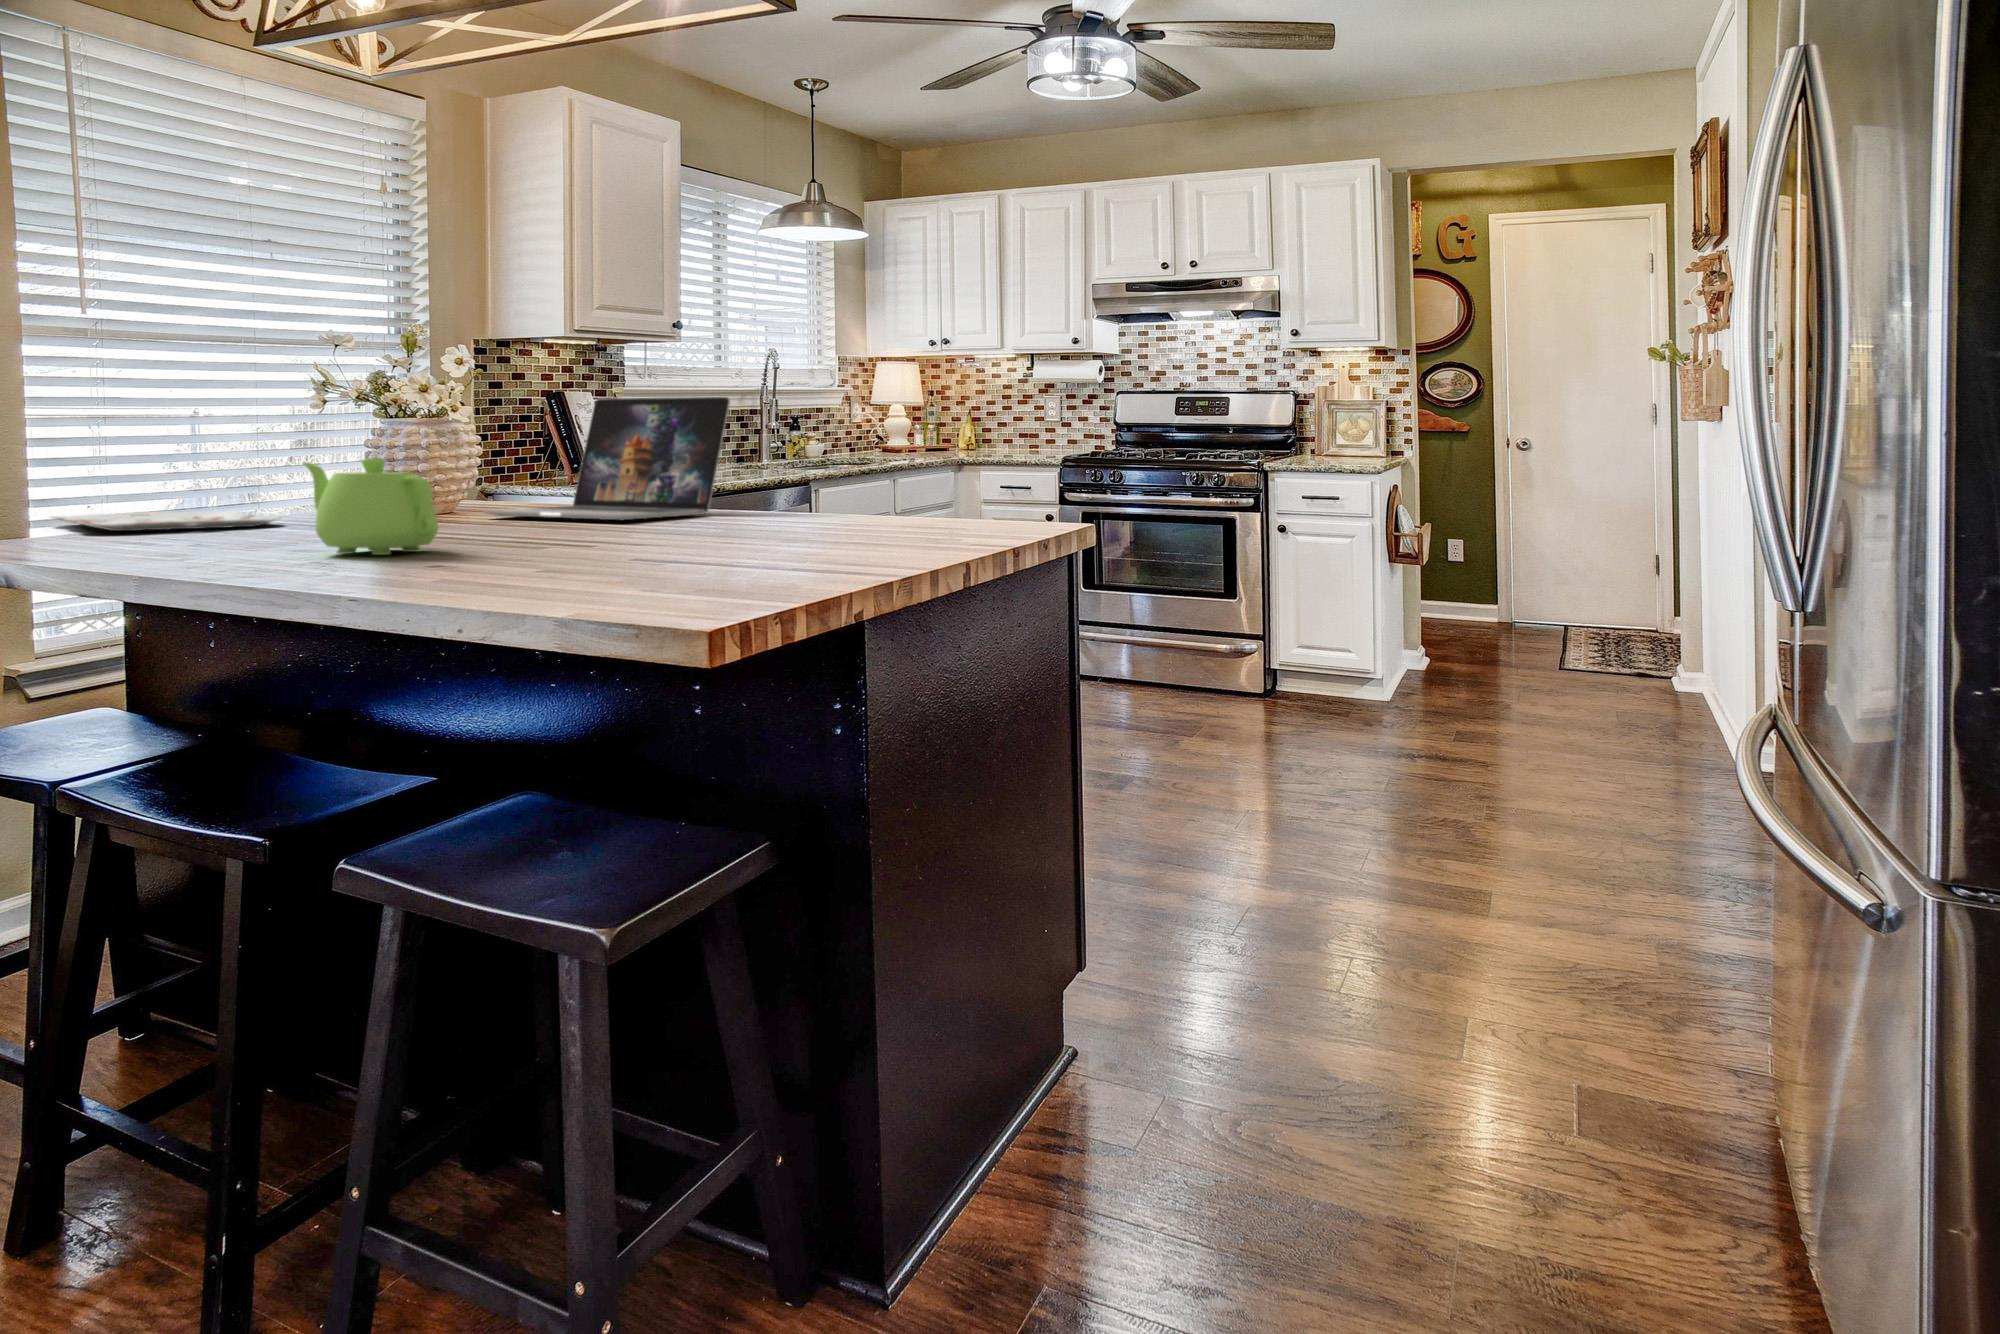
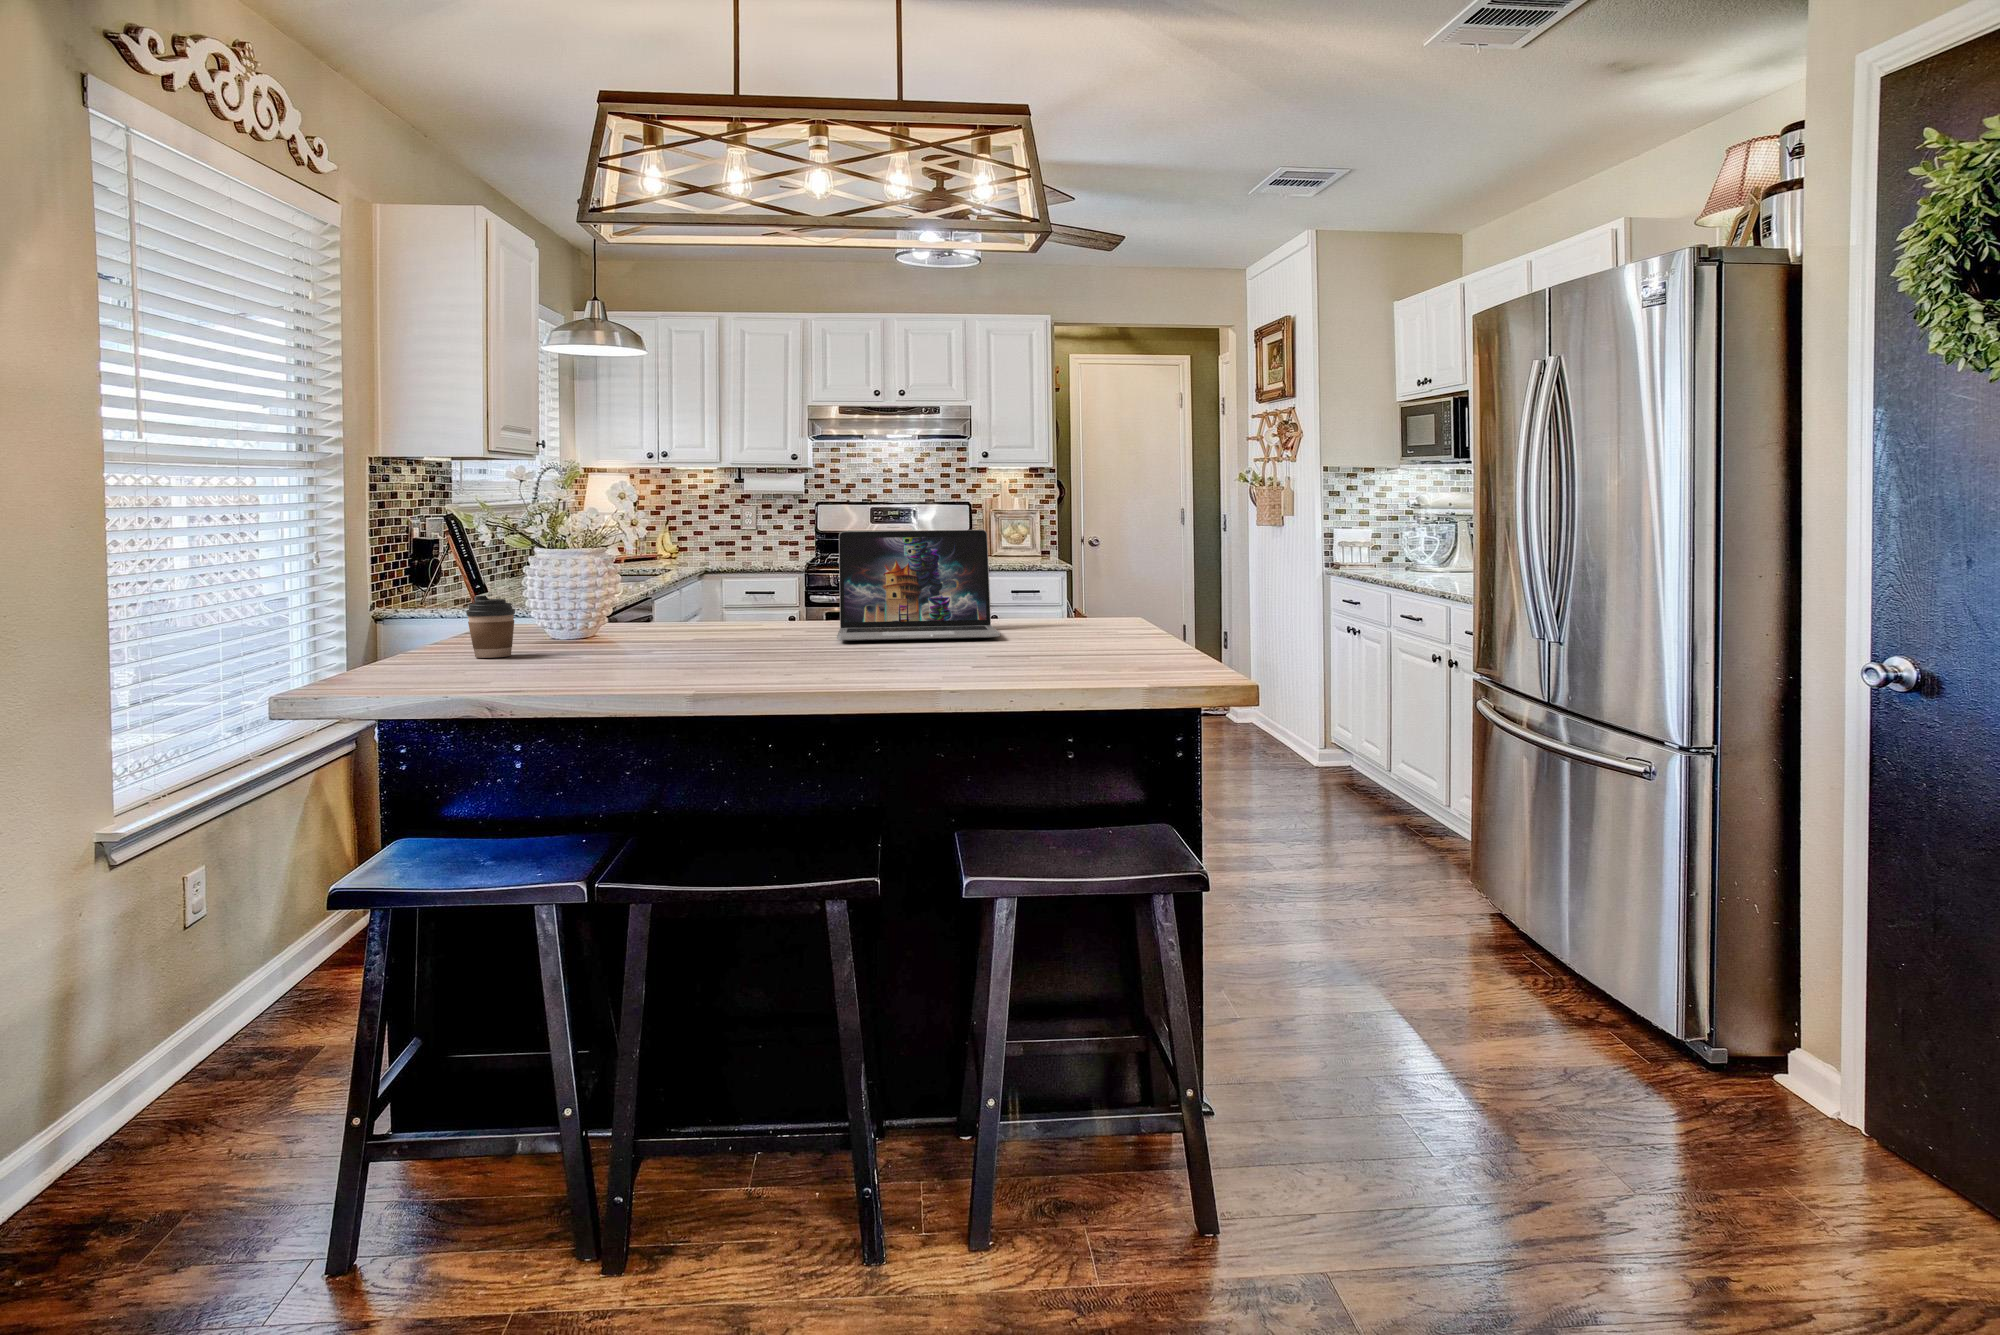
coffee cup: none [171,454,222,513] -> present [466,596,515,658]
teapot: present [303,459,438,555] -> none [1002,598,1127,678]
serving tray: present [51,511,280,531] -> none [487,652,734,677]

